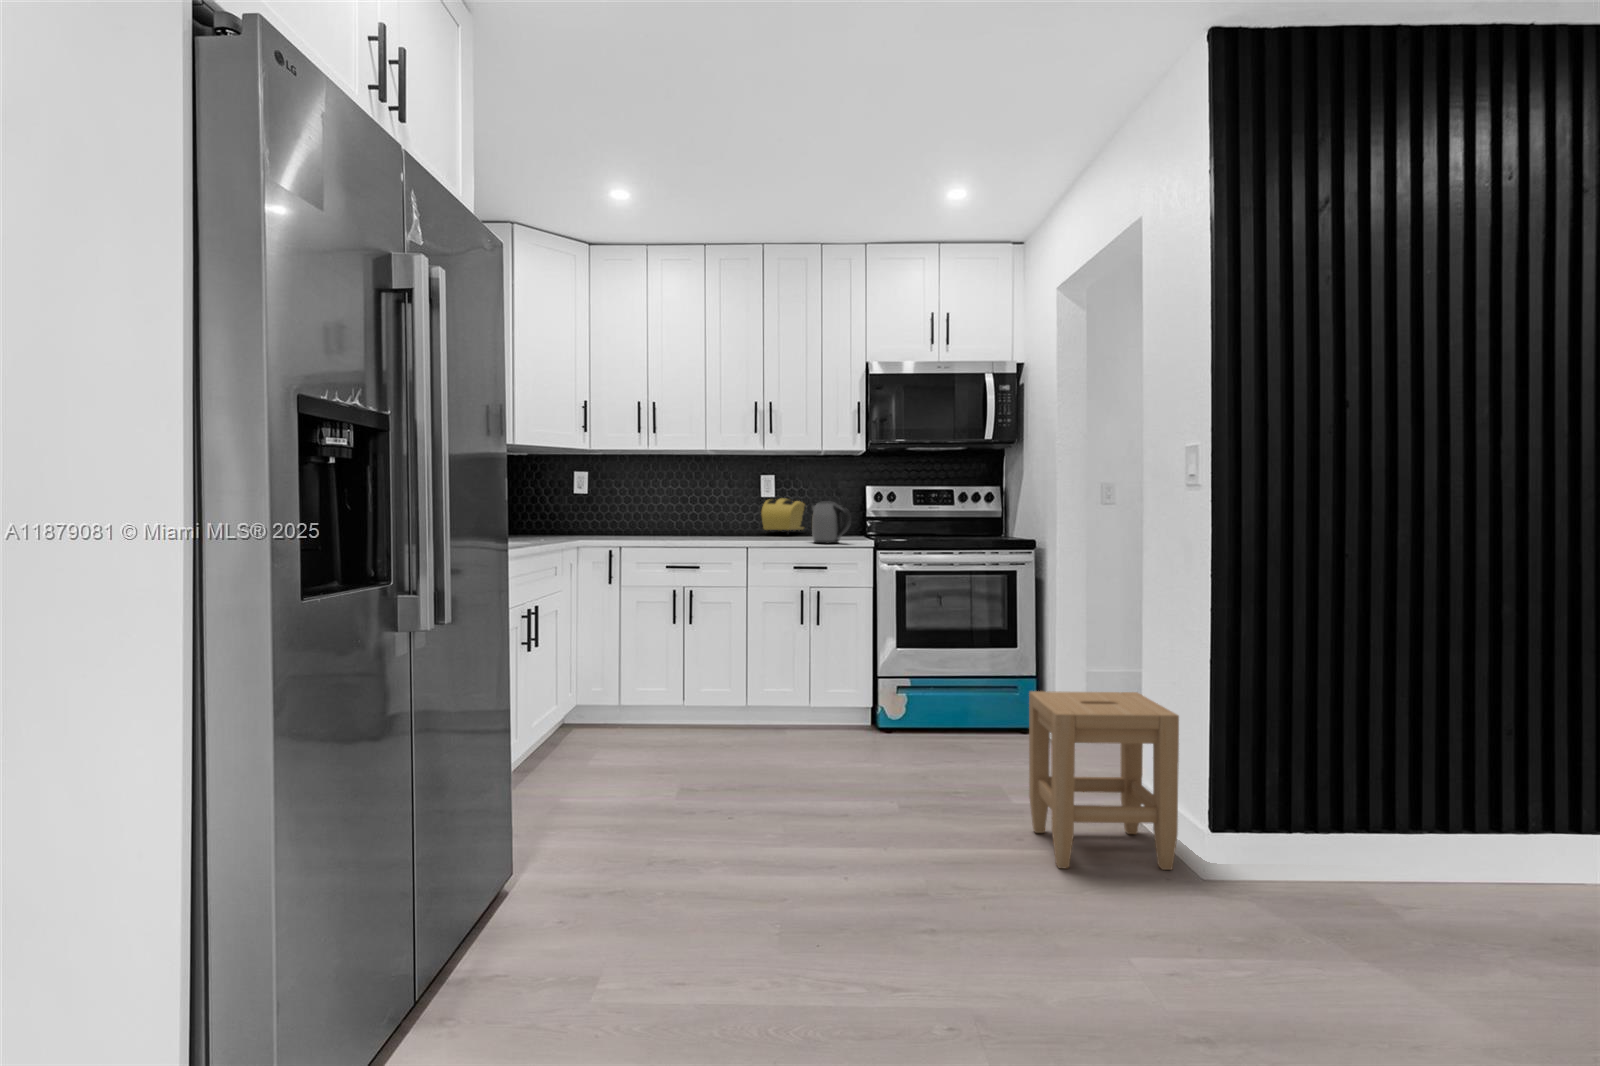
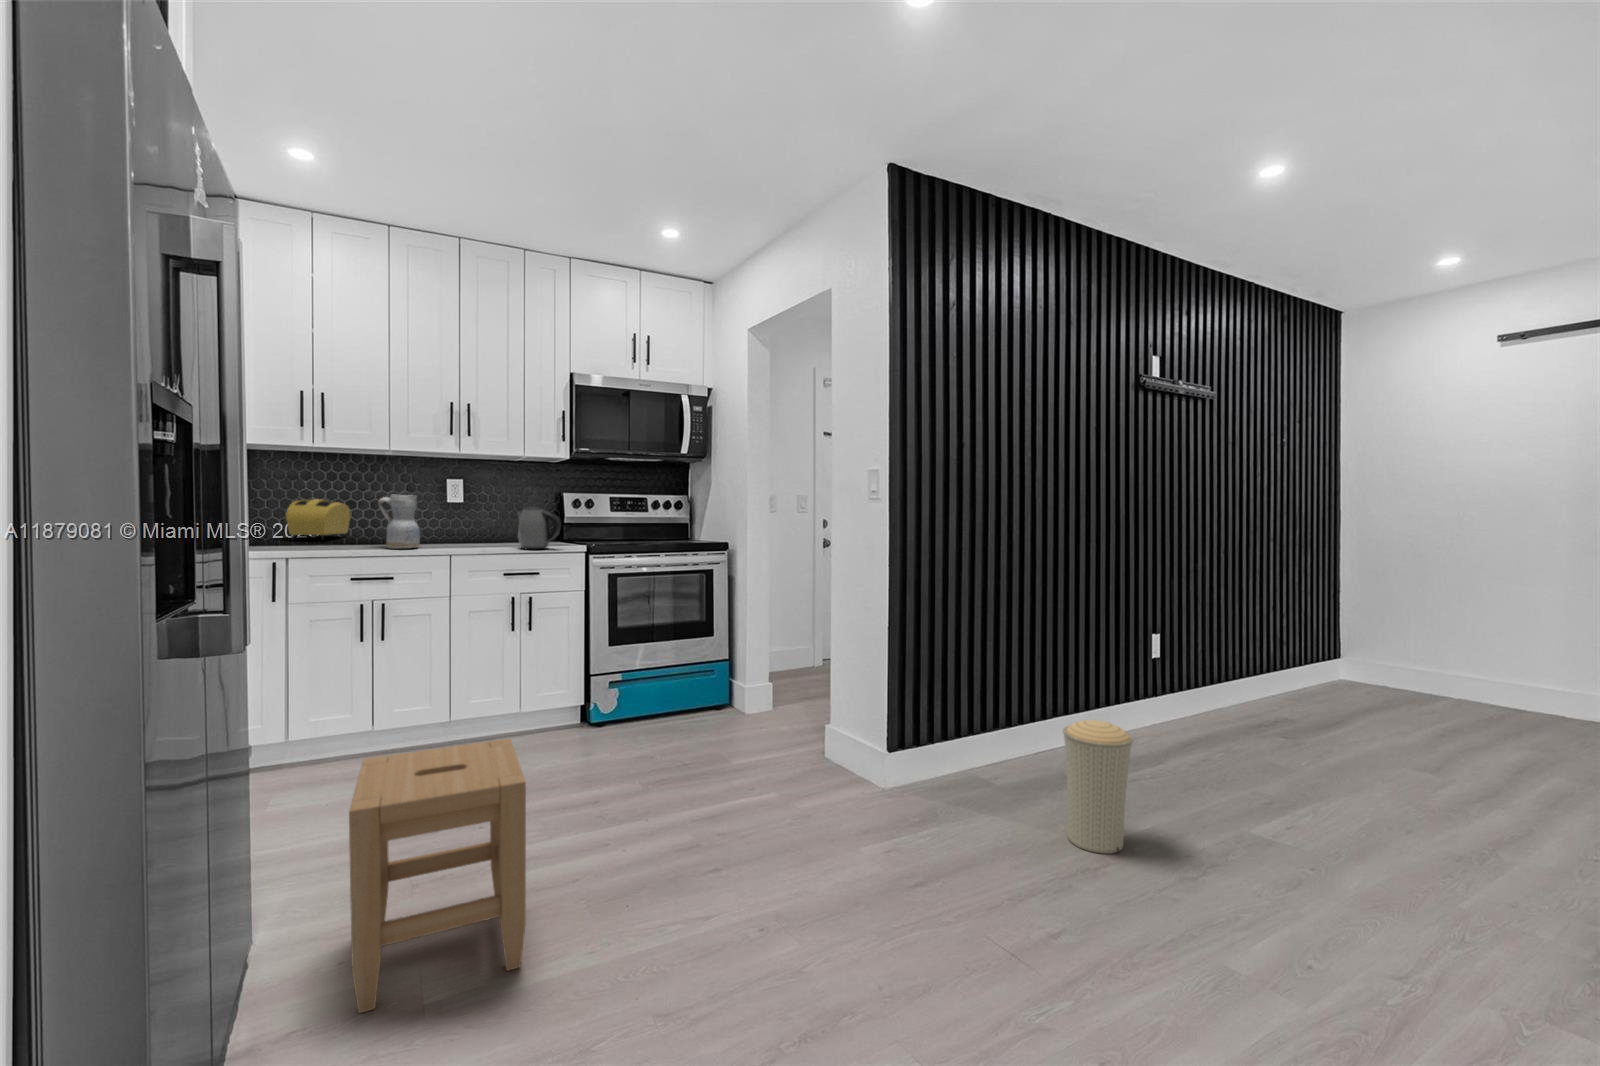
ceramic pitcher: none [693,490,726,540] -> present [378,495,420,548]
toaster: present [762,499,805,533] -> present [286,499,350,539]
stool: present [1029,691,1179,870] -> present [349,739,526,1013]
trash can: none [1366,760,1471,938] -> present [1063,720,1133,854]

